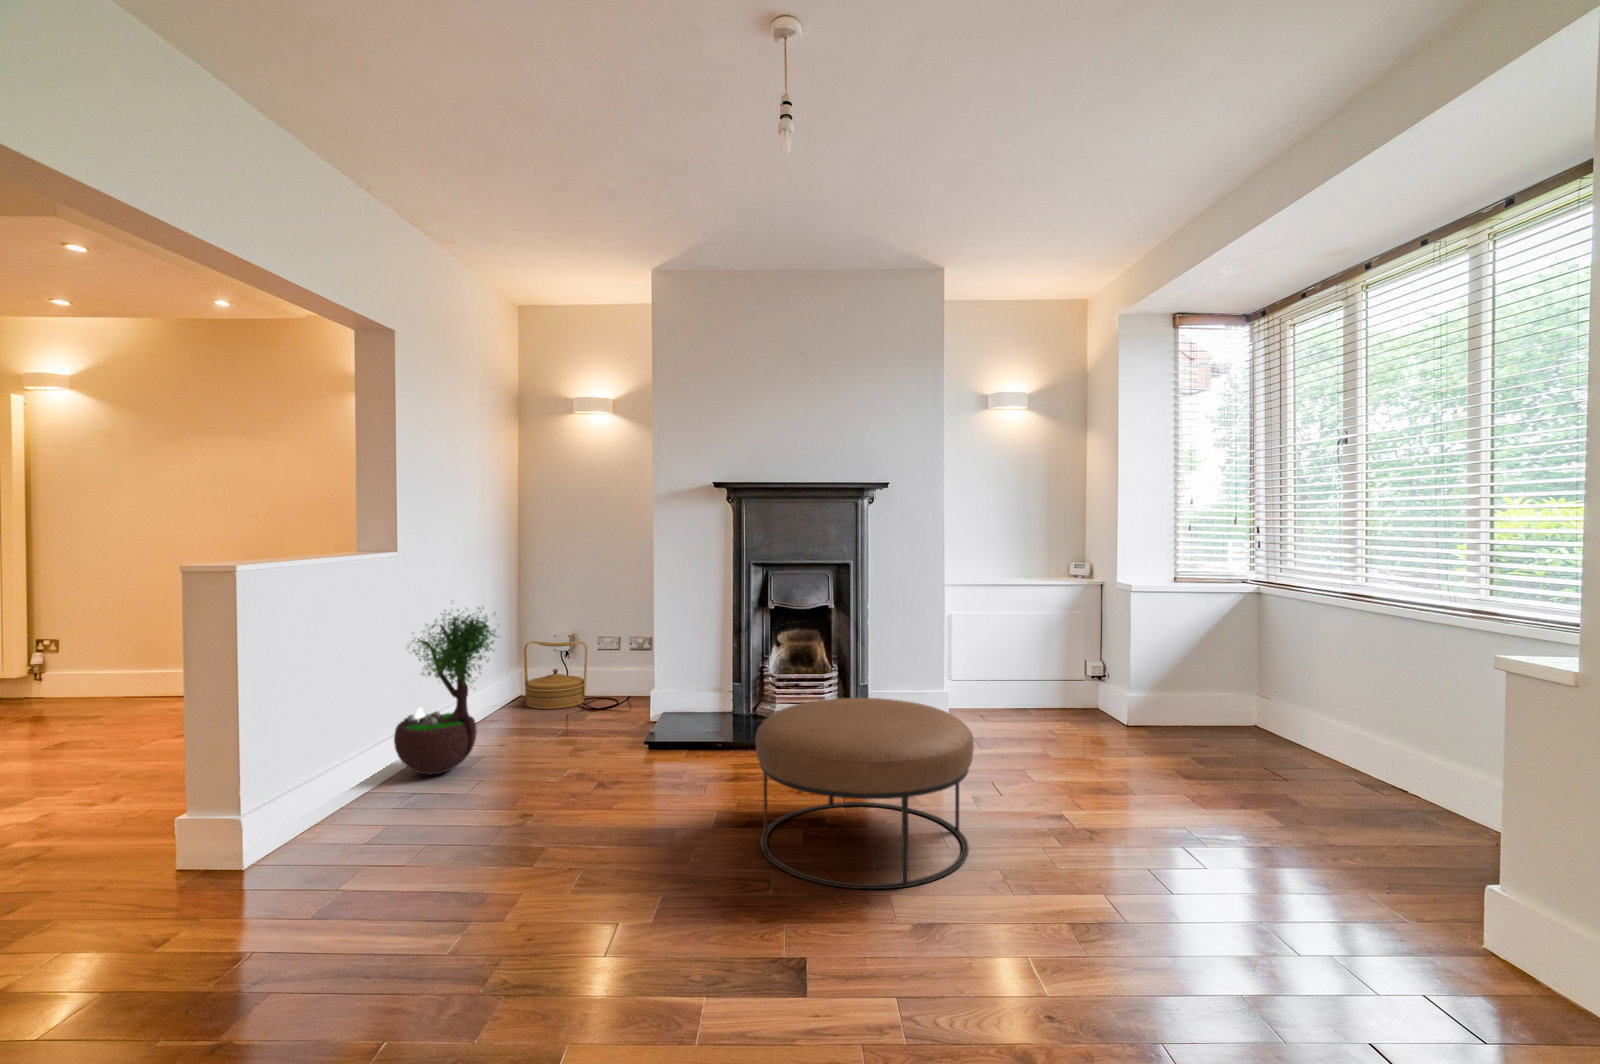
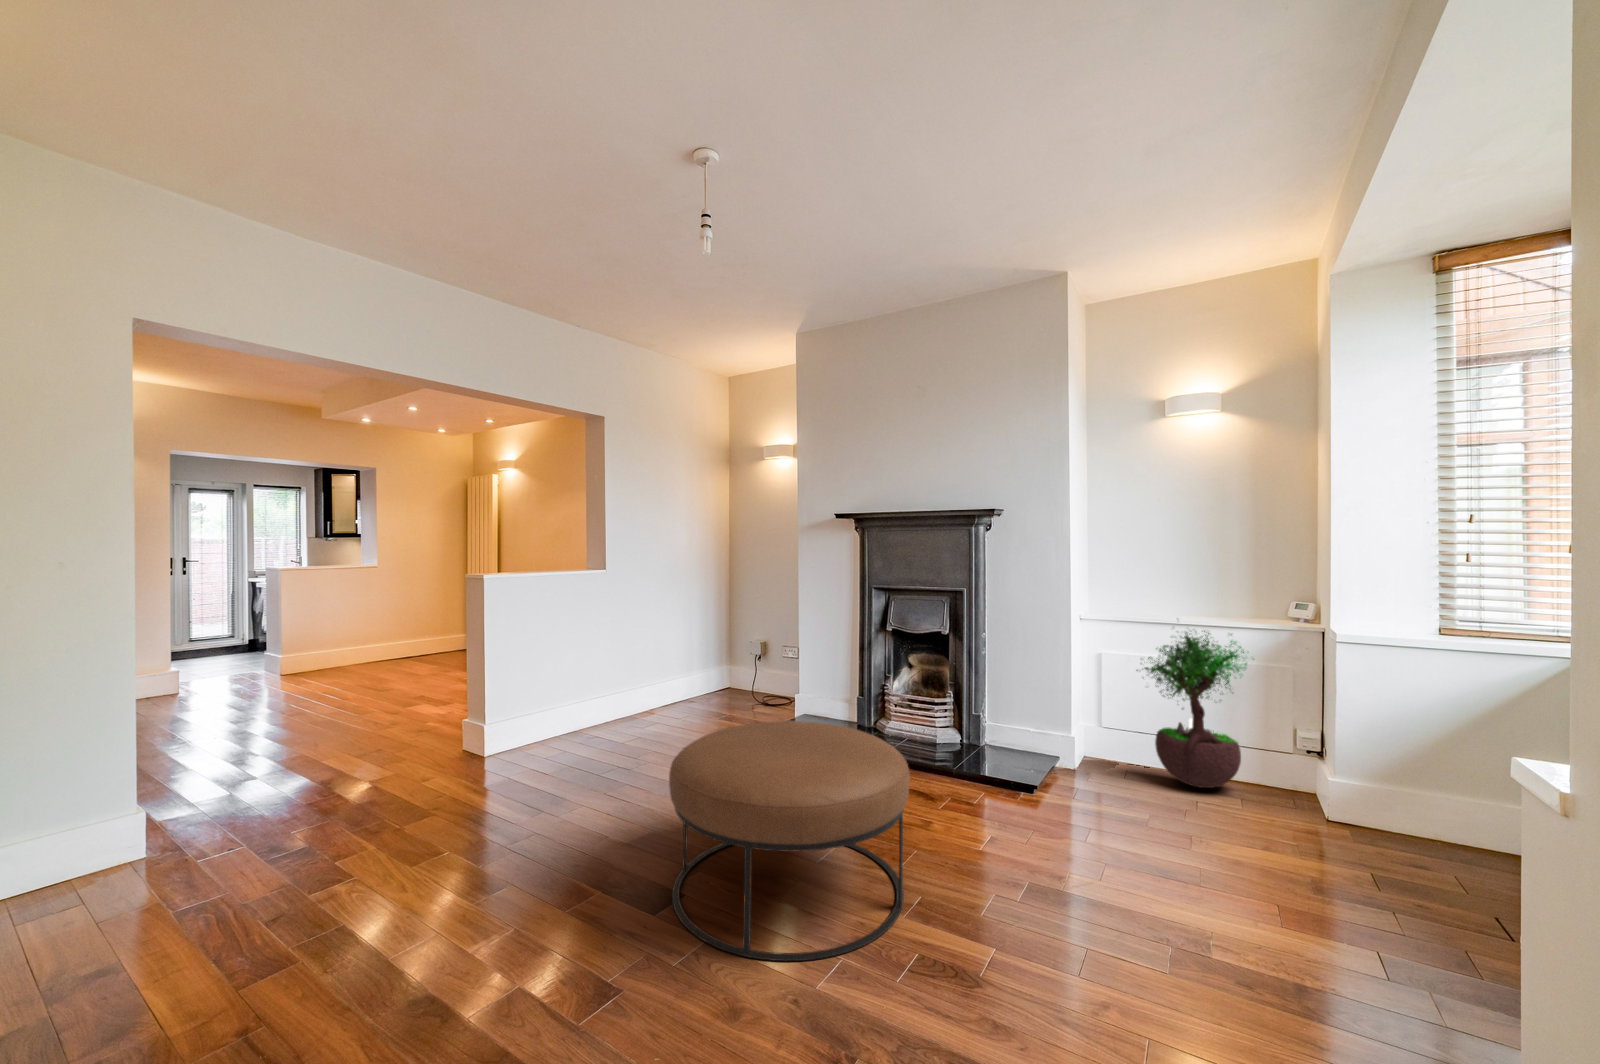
potted tree: present [394,608,496,775] -> present [1136,631,1254,788]
woven basket: present [524,641,588,709] -> none [732,643,778,700]

